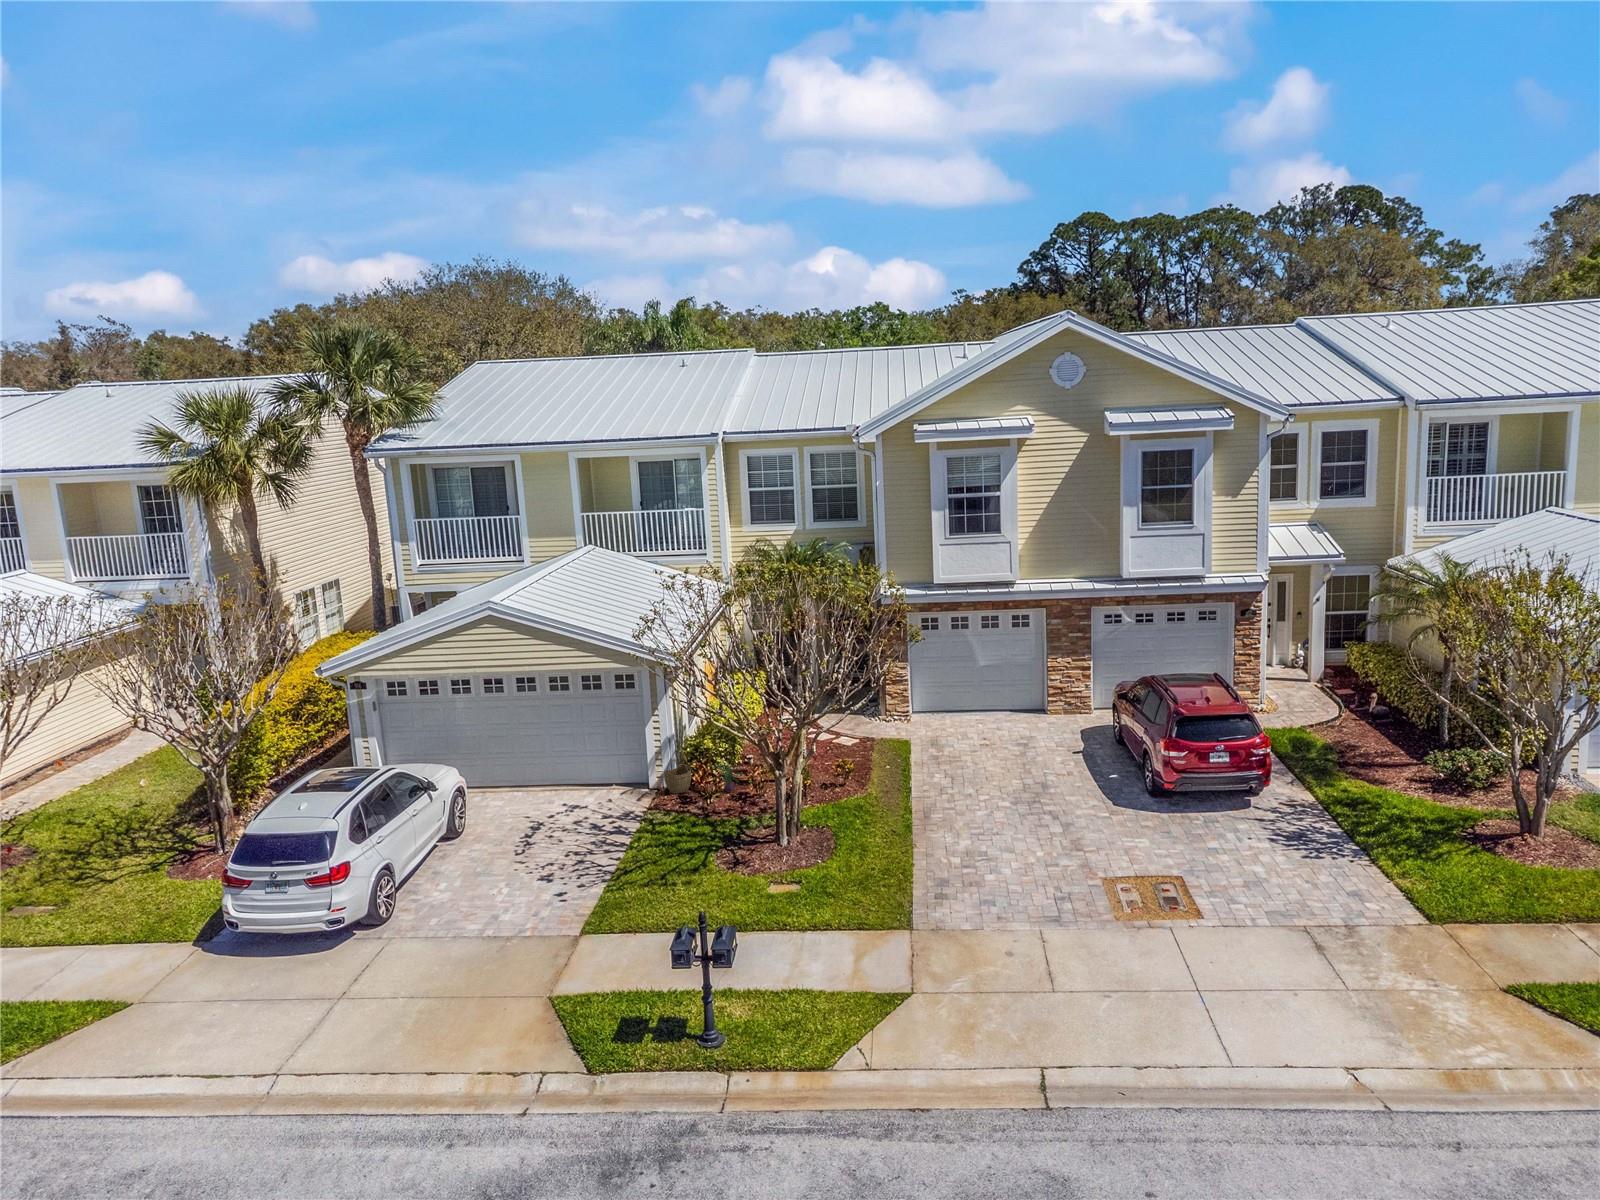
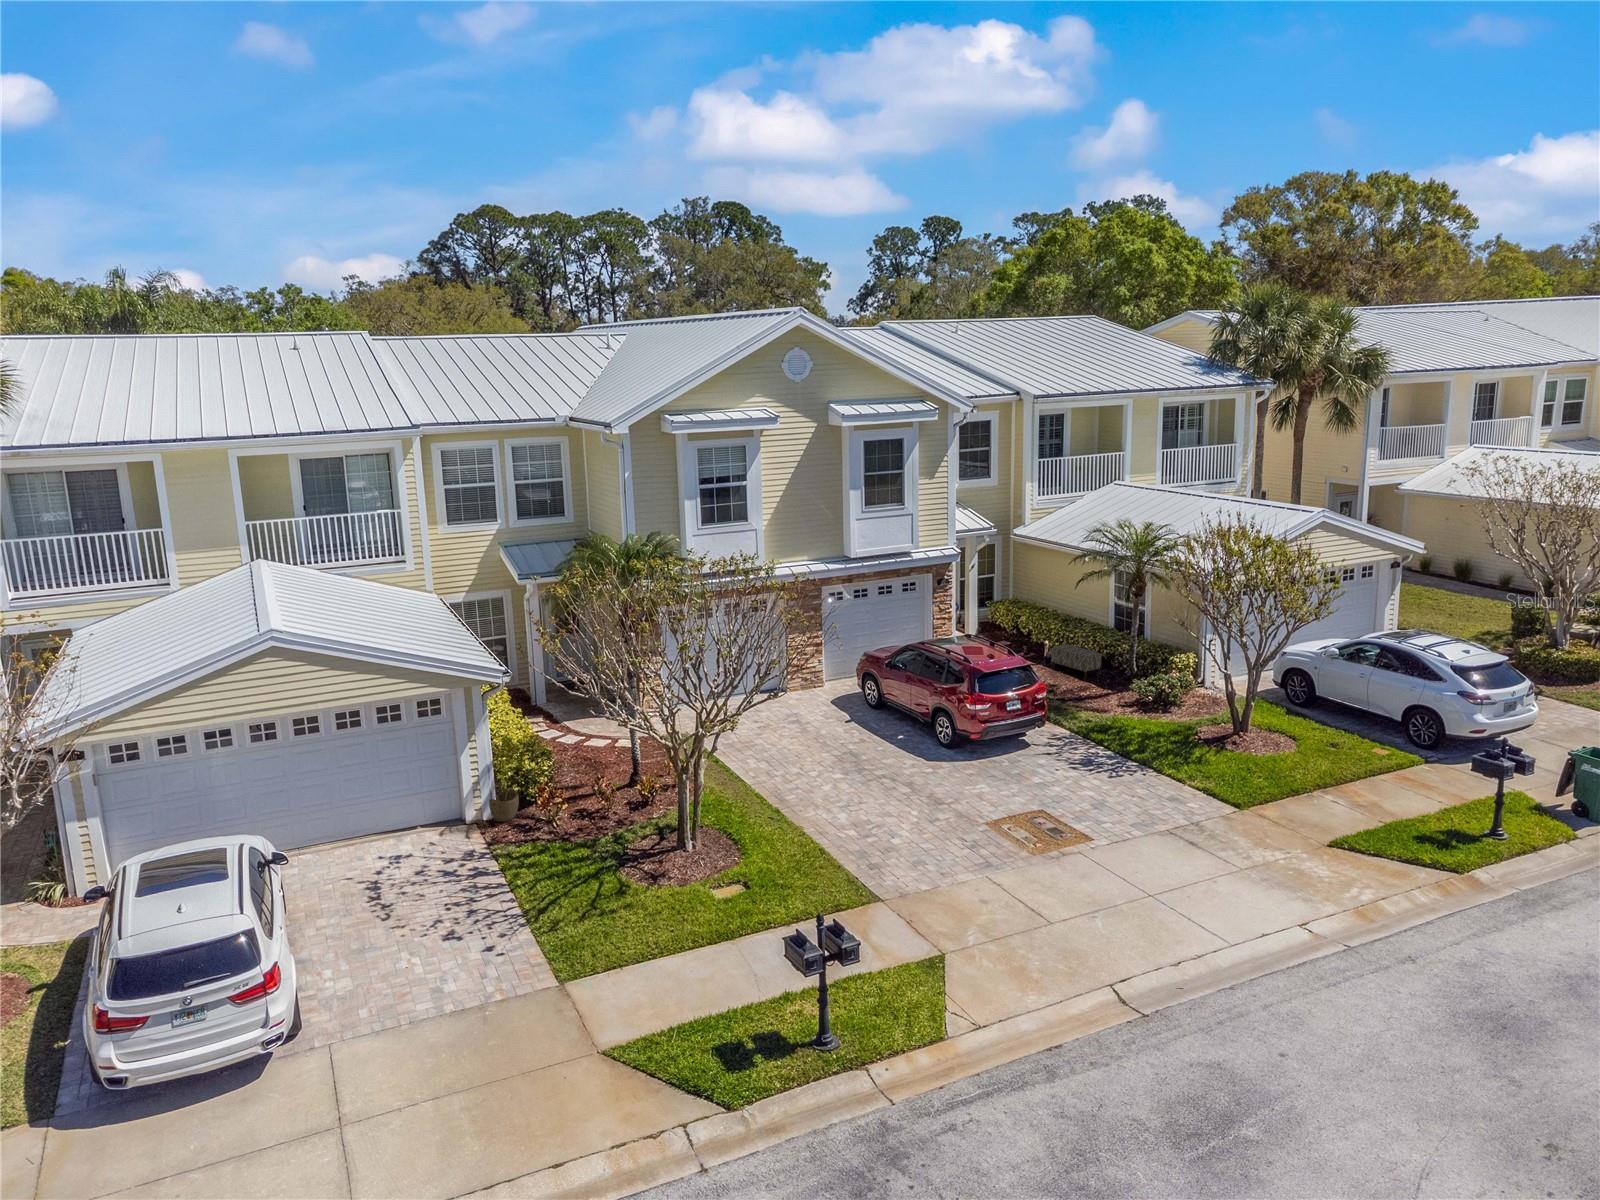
bench: none [1378,703,1439,747] -> present [1051,644,1102,678]
decorative plant: present [720,763,735,793] -> none [546,776,578,810]

